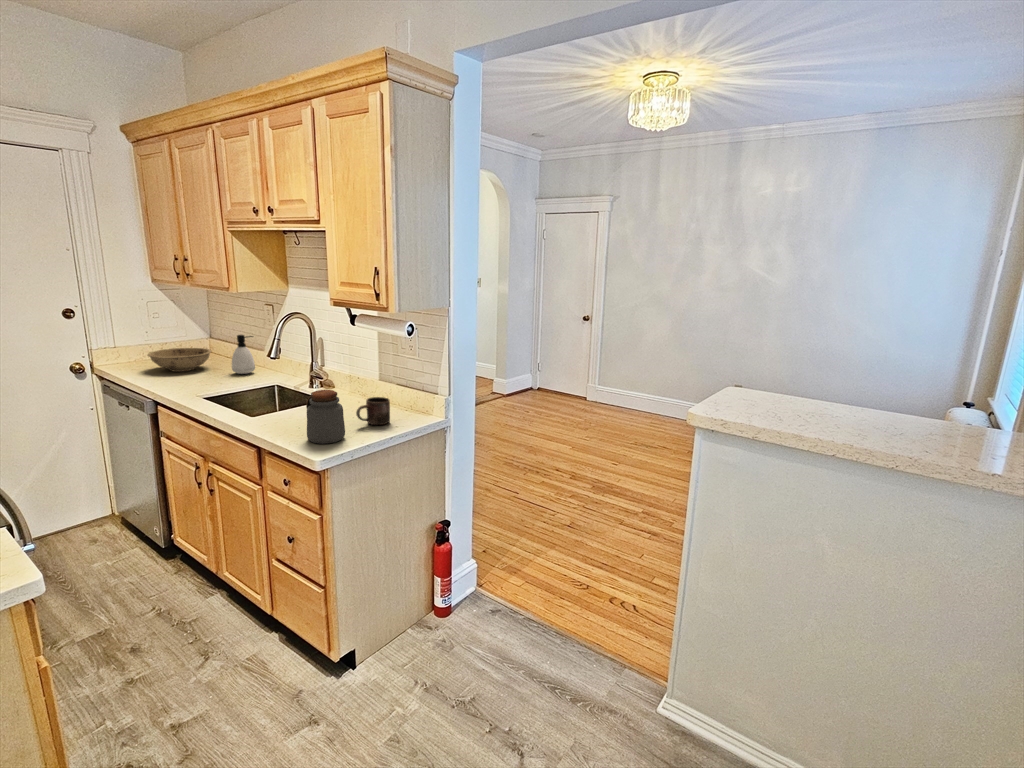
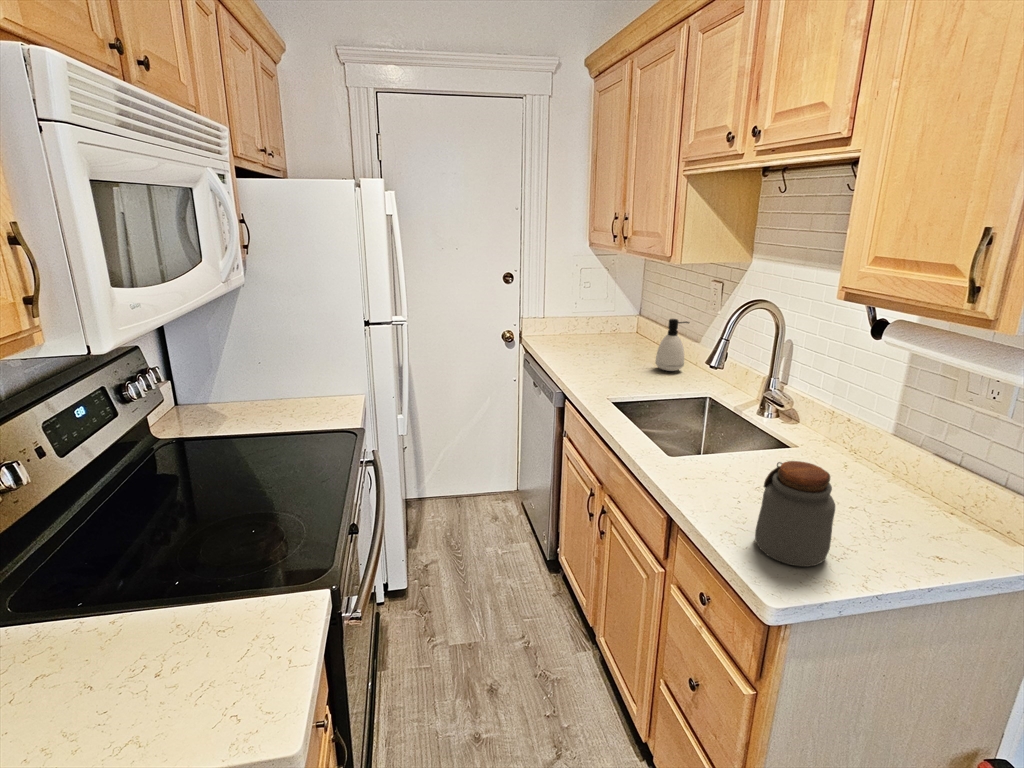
bowl: present [148,348,212,372] -> none [570,325,637,355]
mug: present [356,397,390,425] -> none [852,482,930,544]

